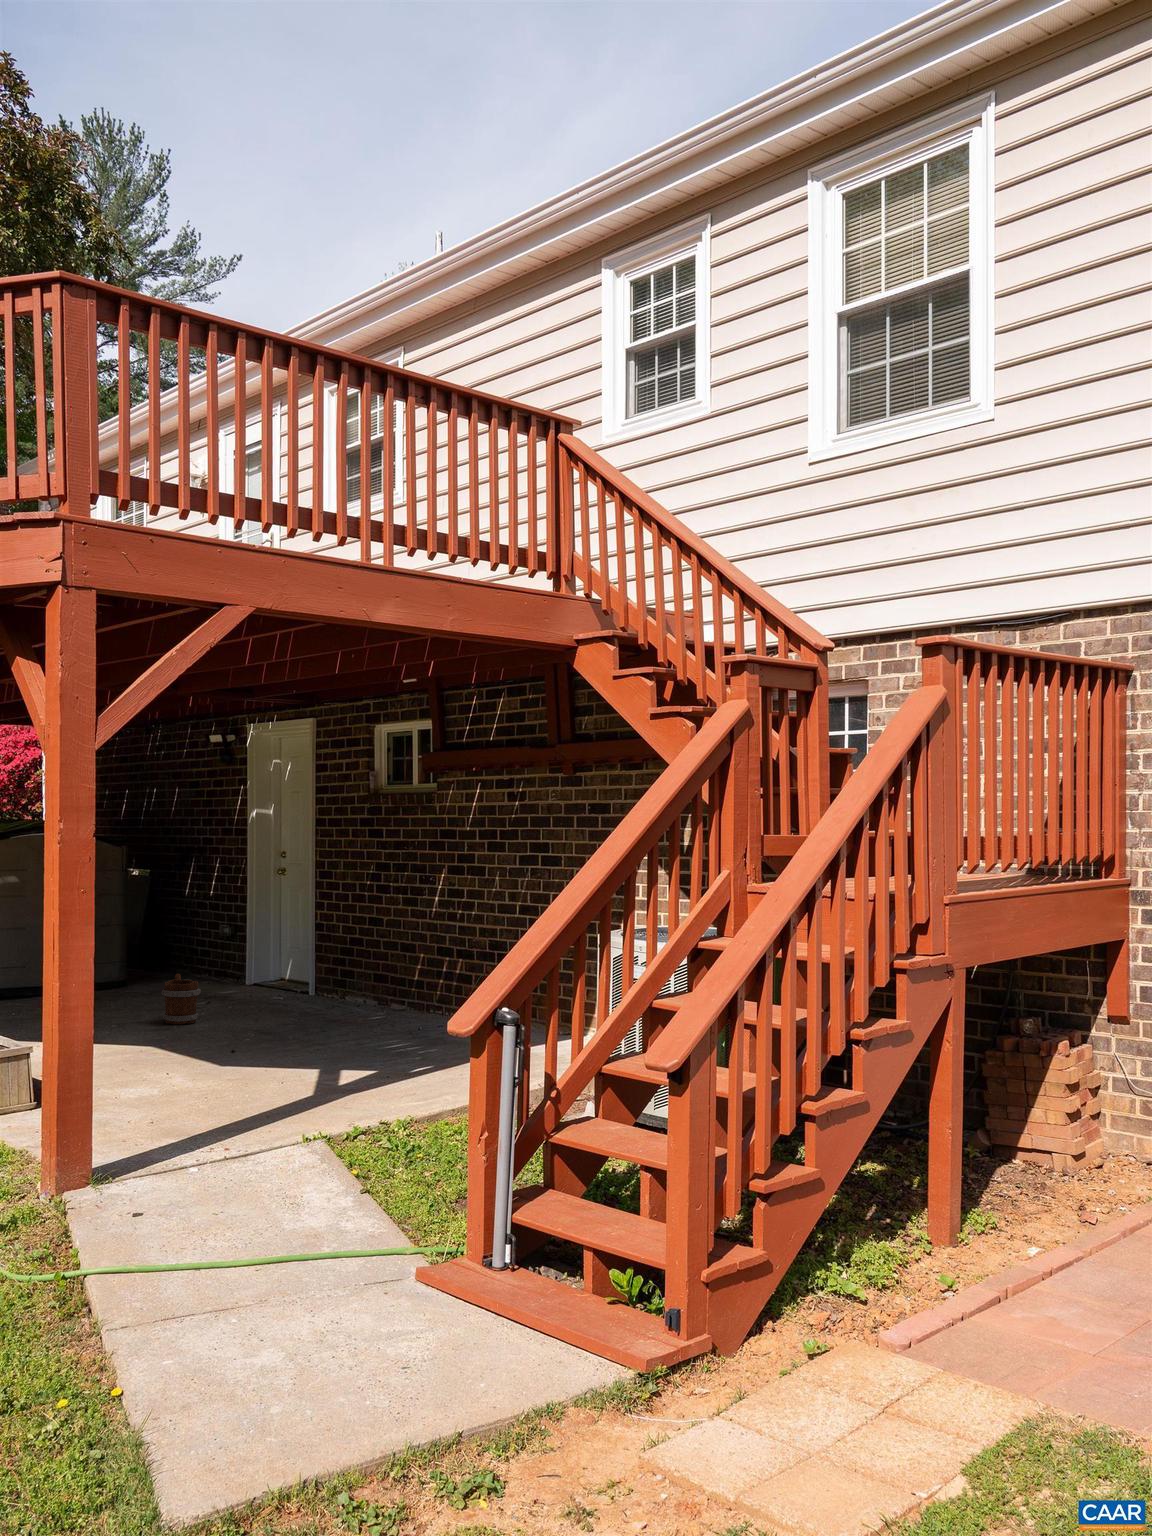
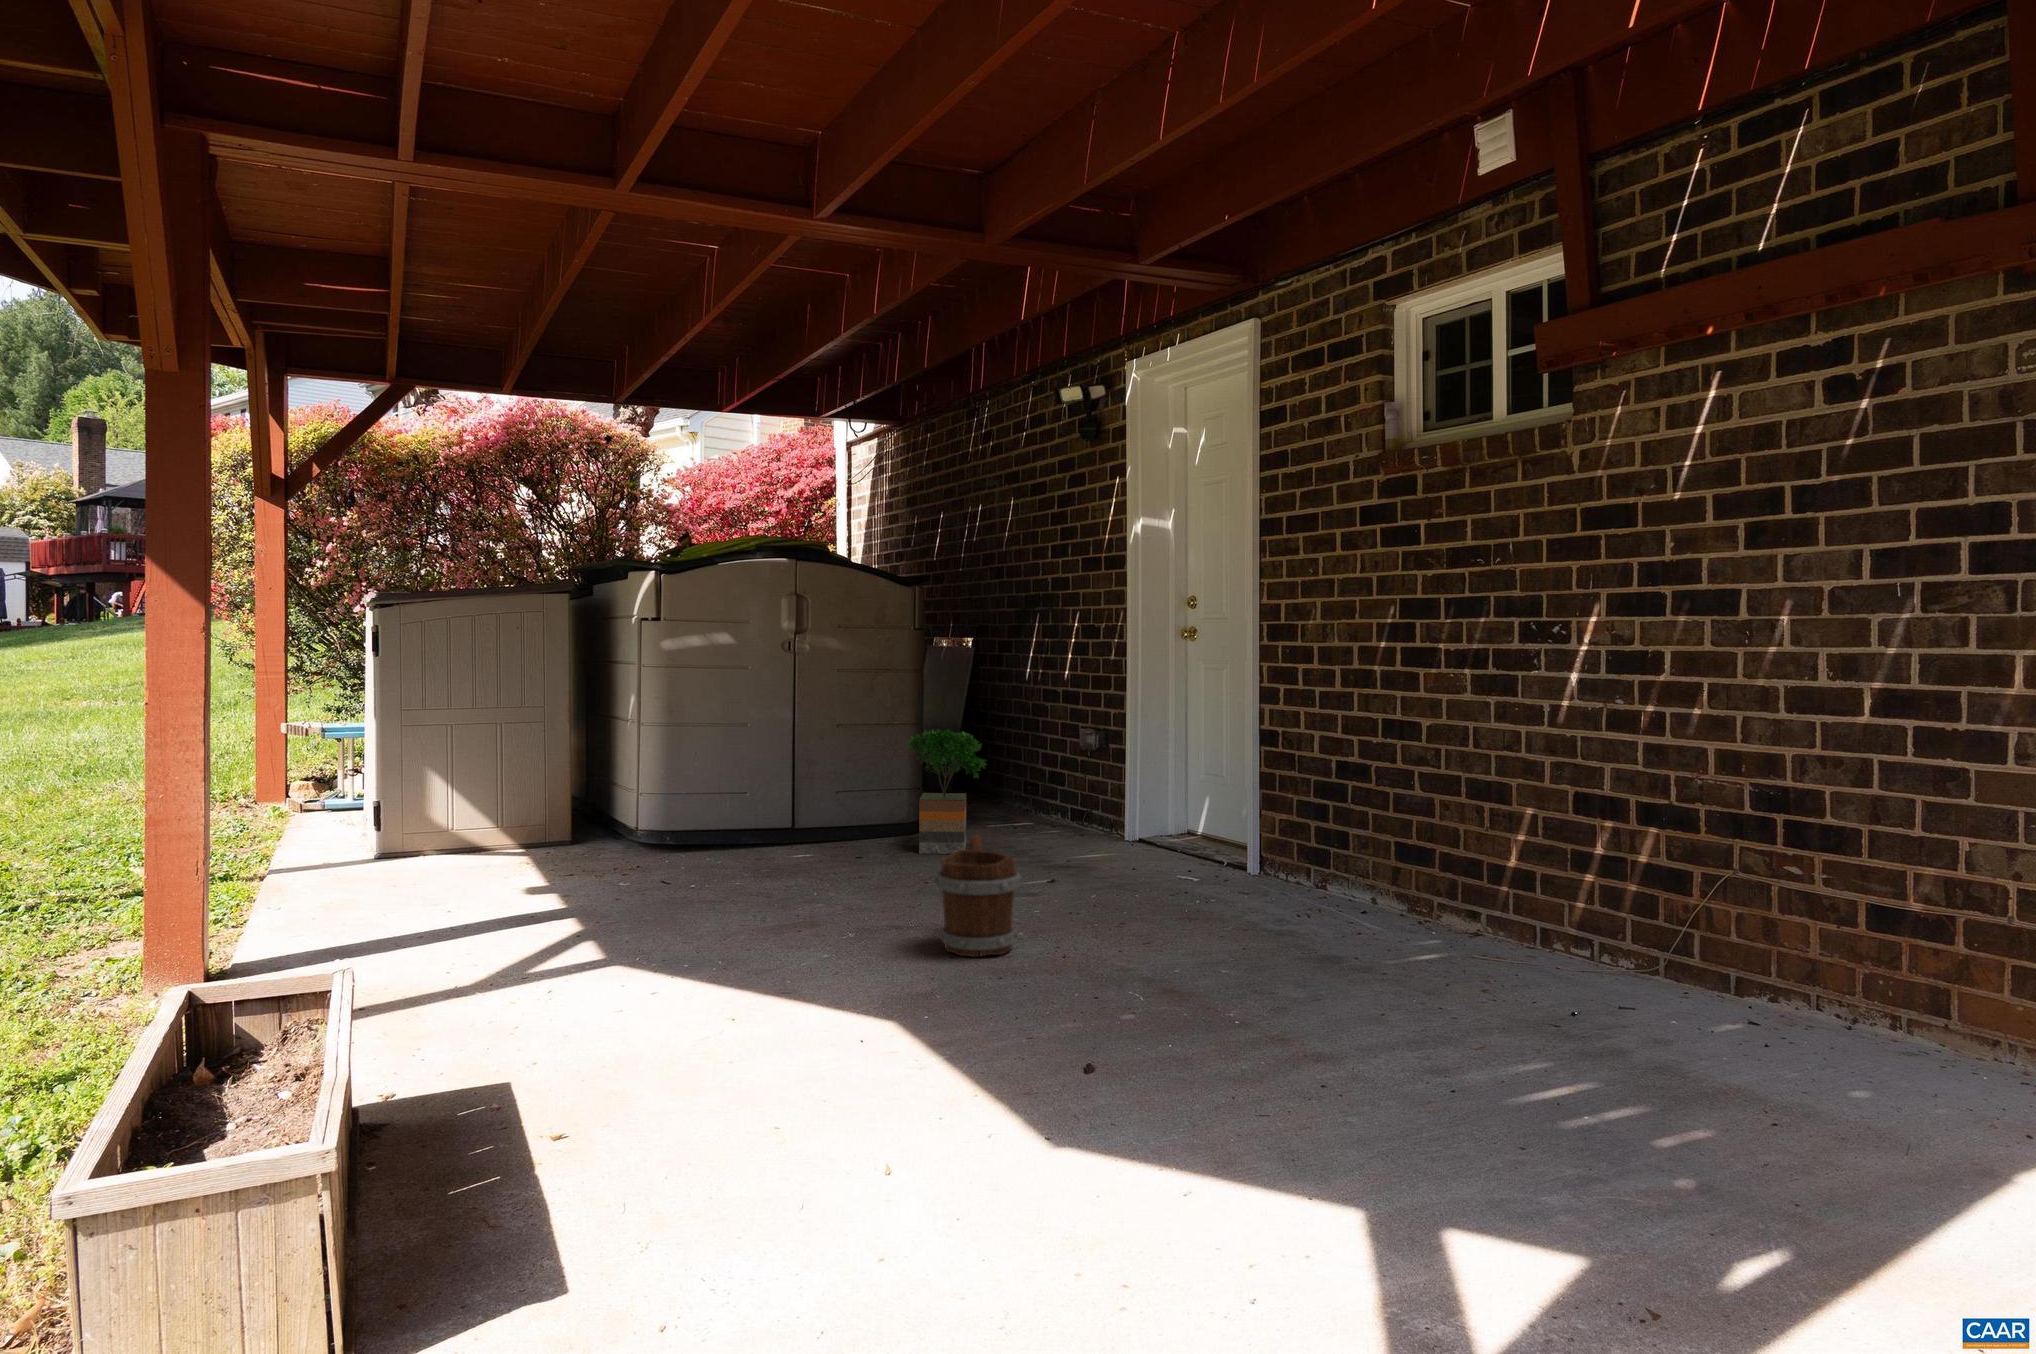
potted tree: none [128,926,174,992] -> present [908,729,986,854]

